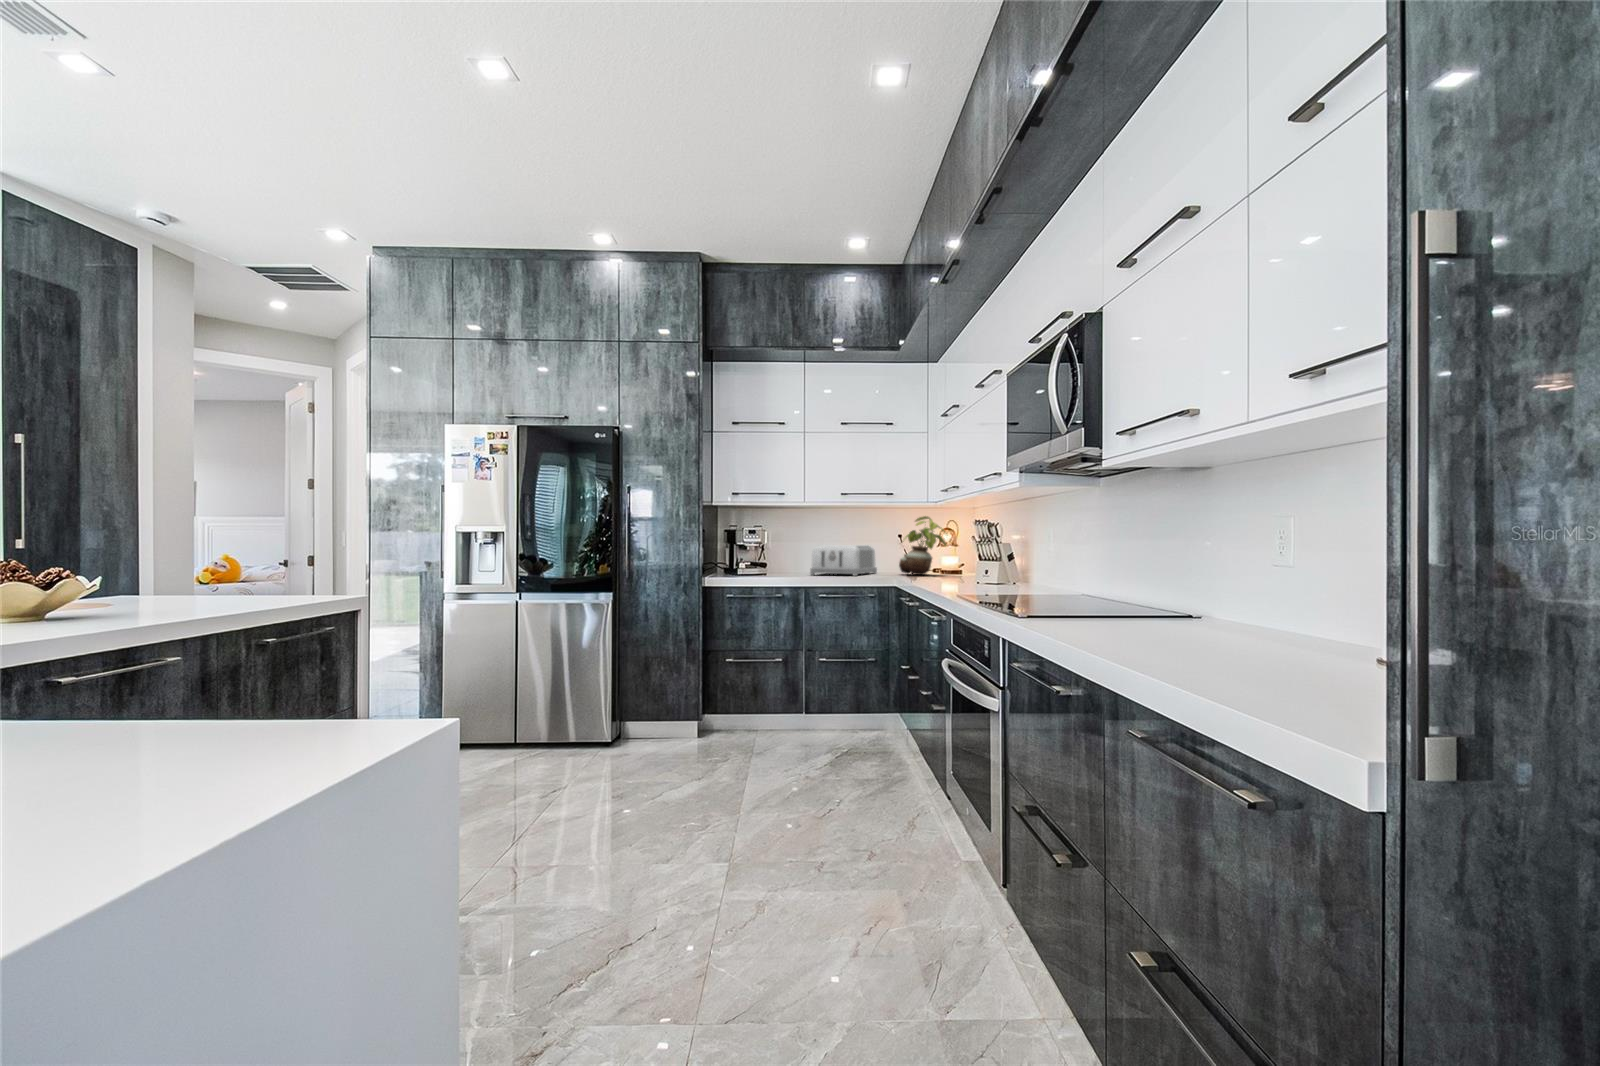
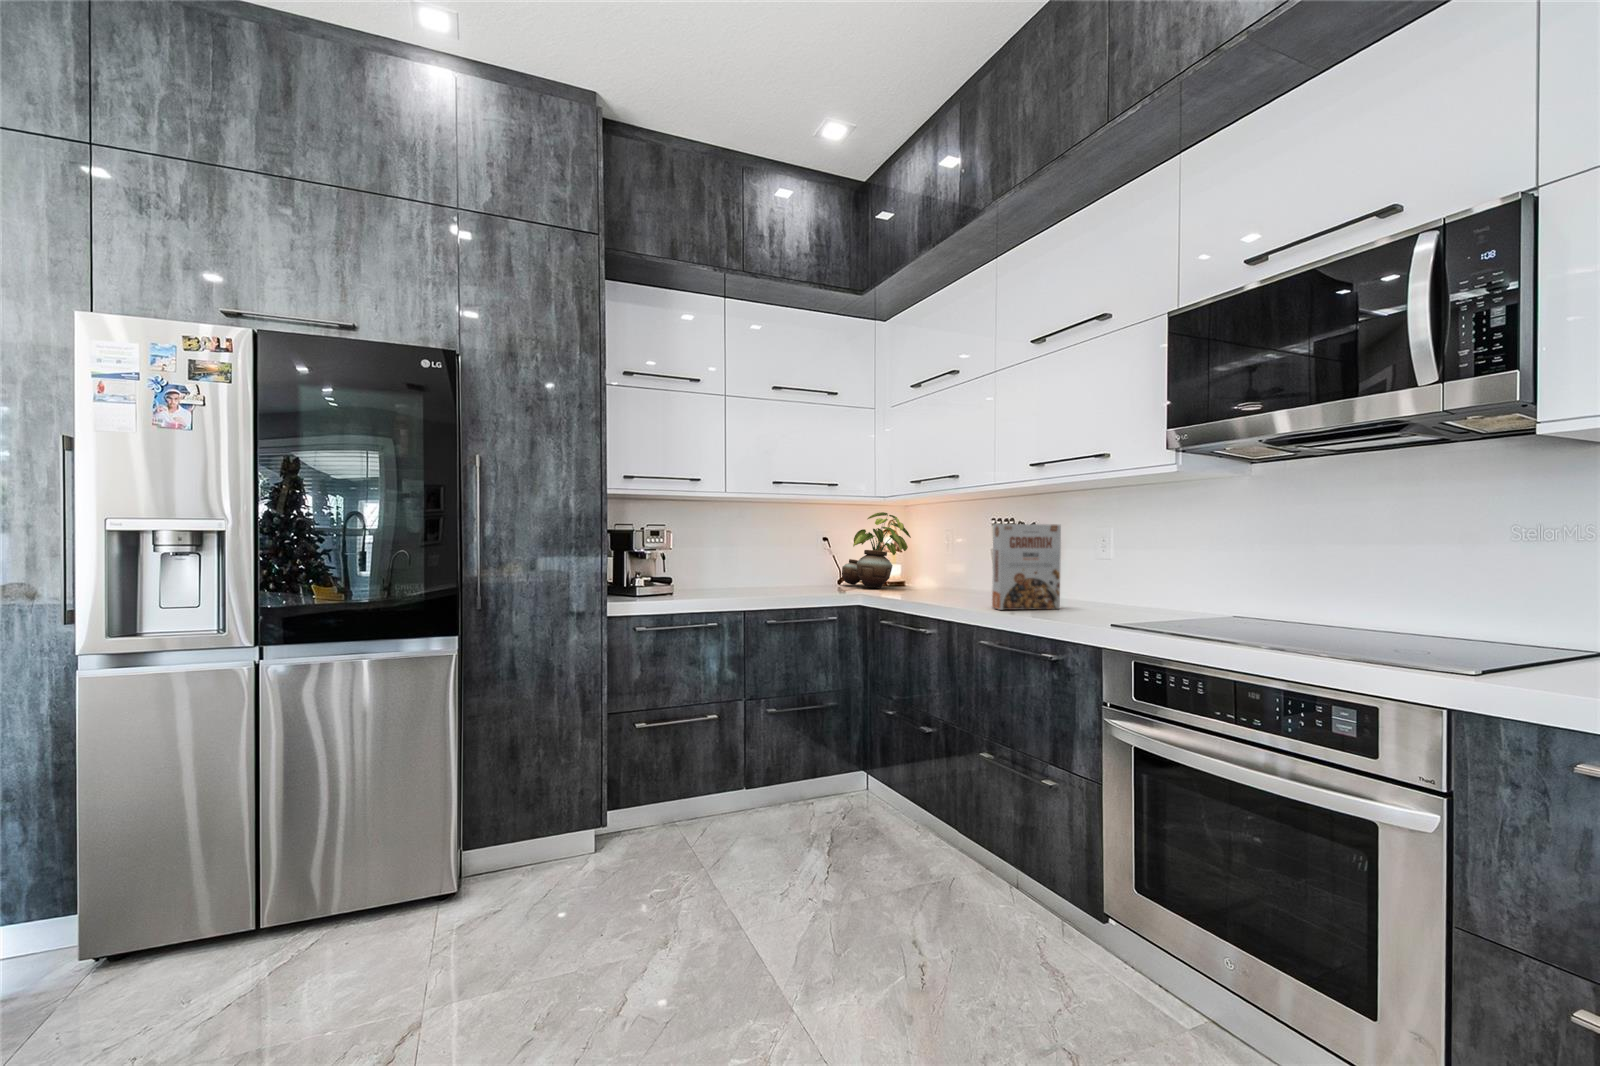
cereal box: none [962,520,1012,585] -> present [992,524,1061,610]
toaster: present [810,545,877,576] -> none [730,547,806,590]

